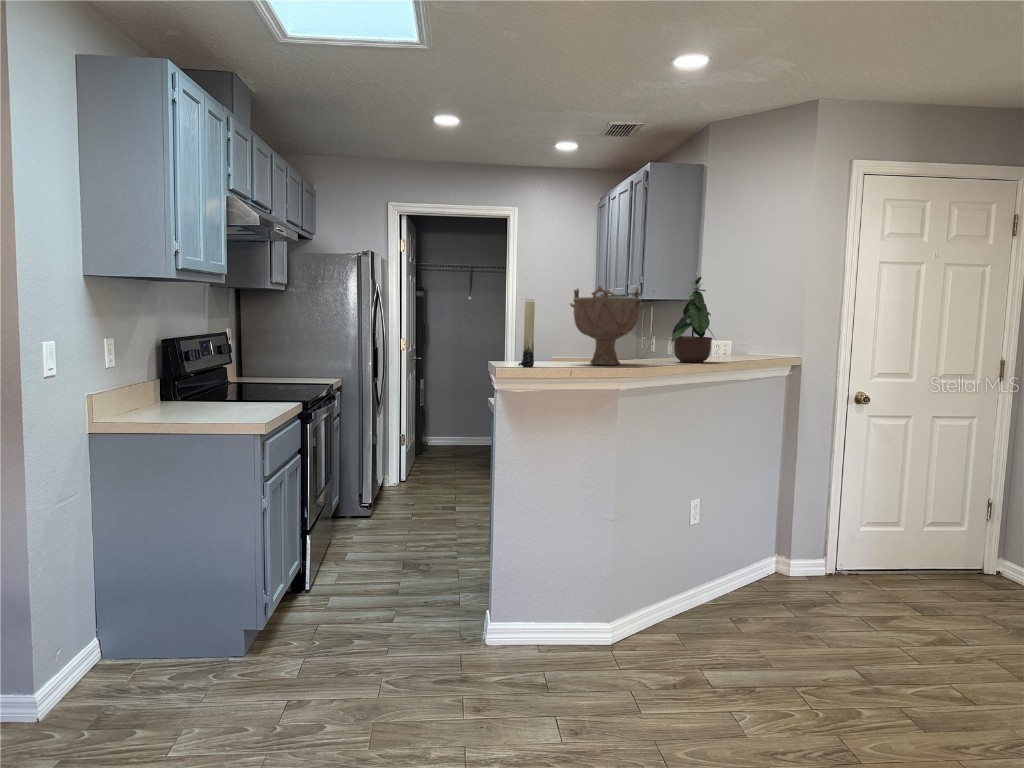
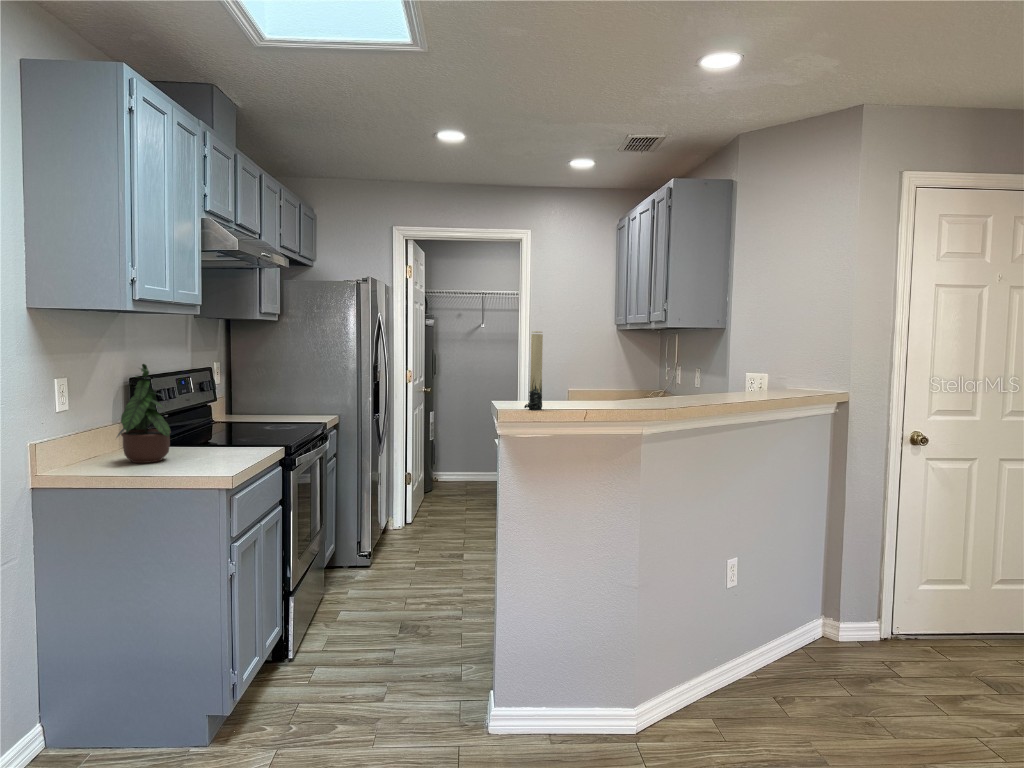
potted plant: present [671,277,714,363] -> present [117,364,171,463]
decorative bowl: present [570,286,643,366] -> none [584,315,669,407]

